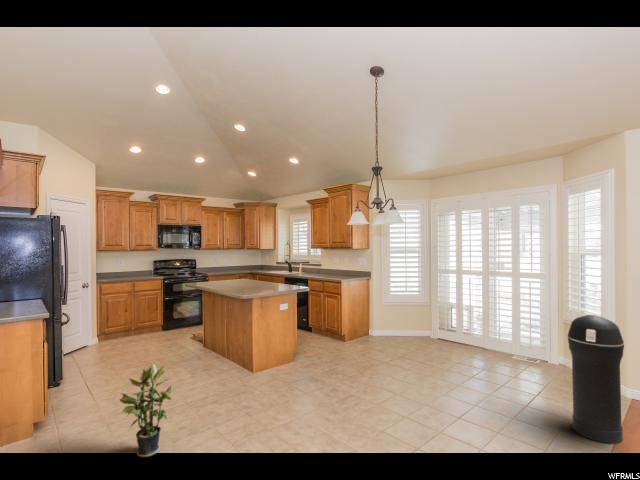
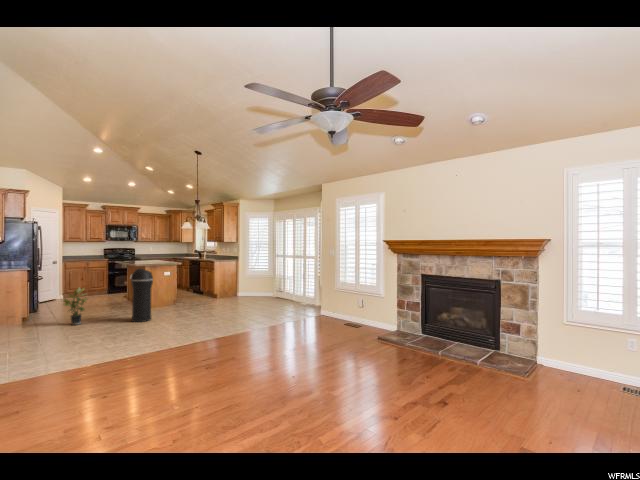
trash can: present [568,315,624,444] -> present [130,269,153,322]

